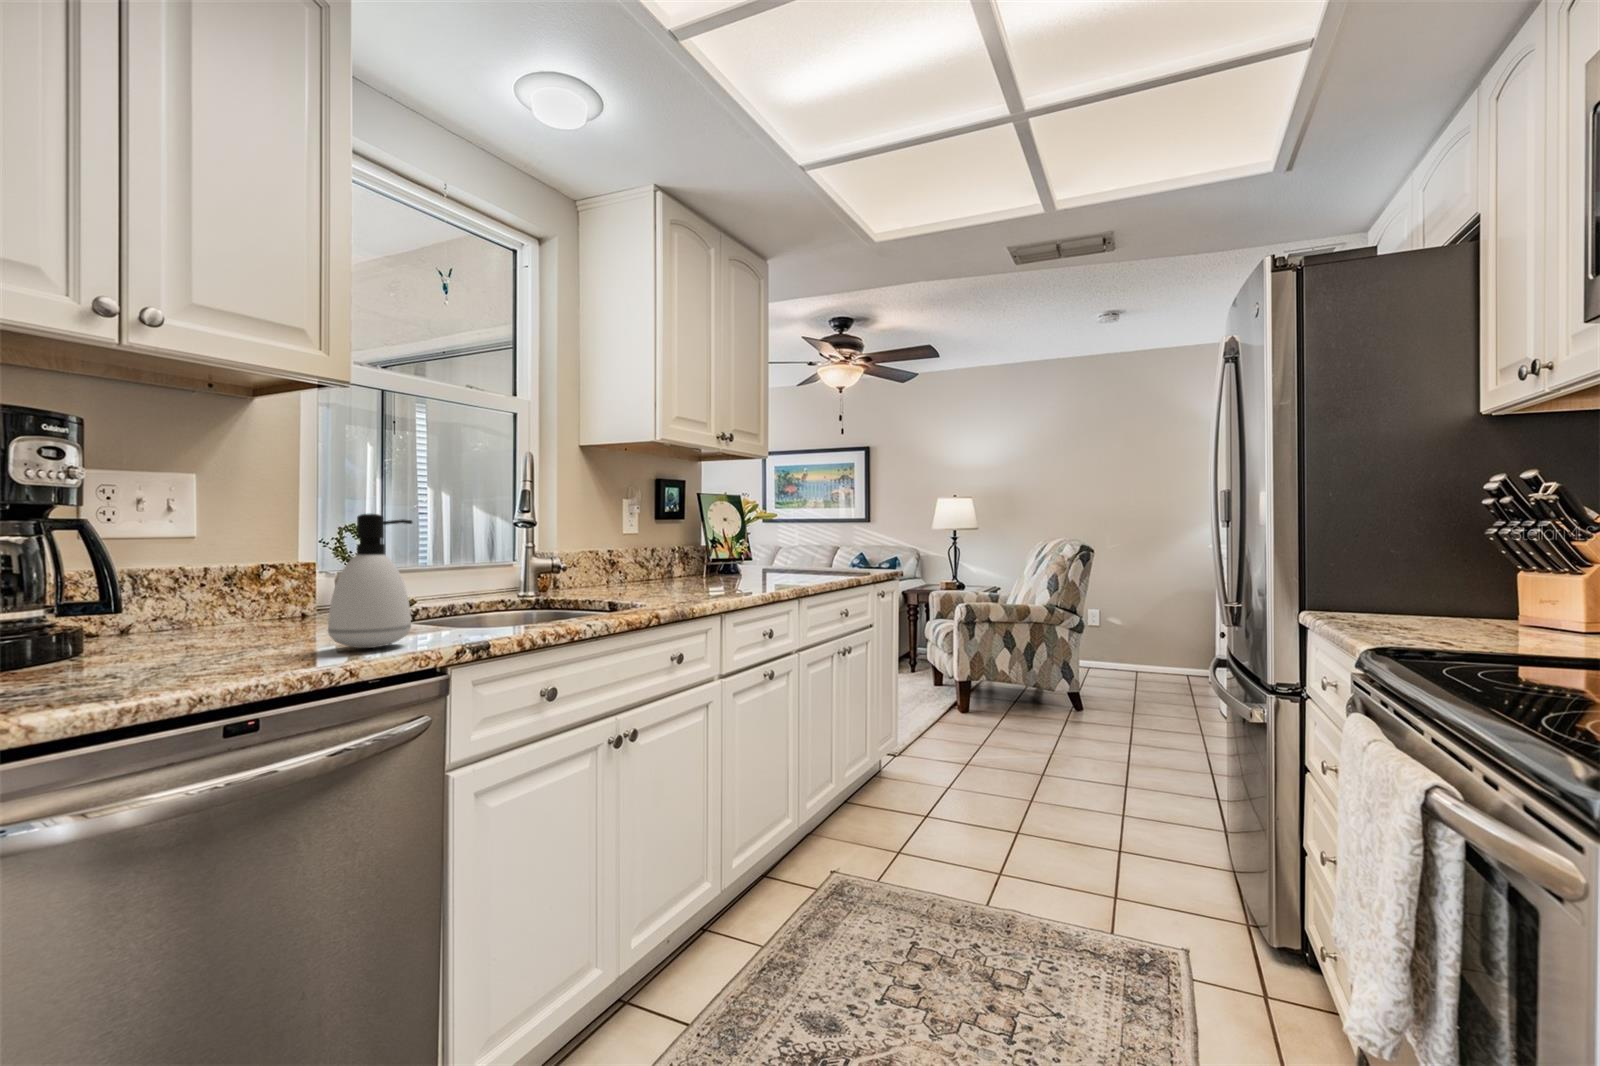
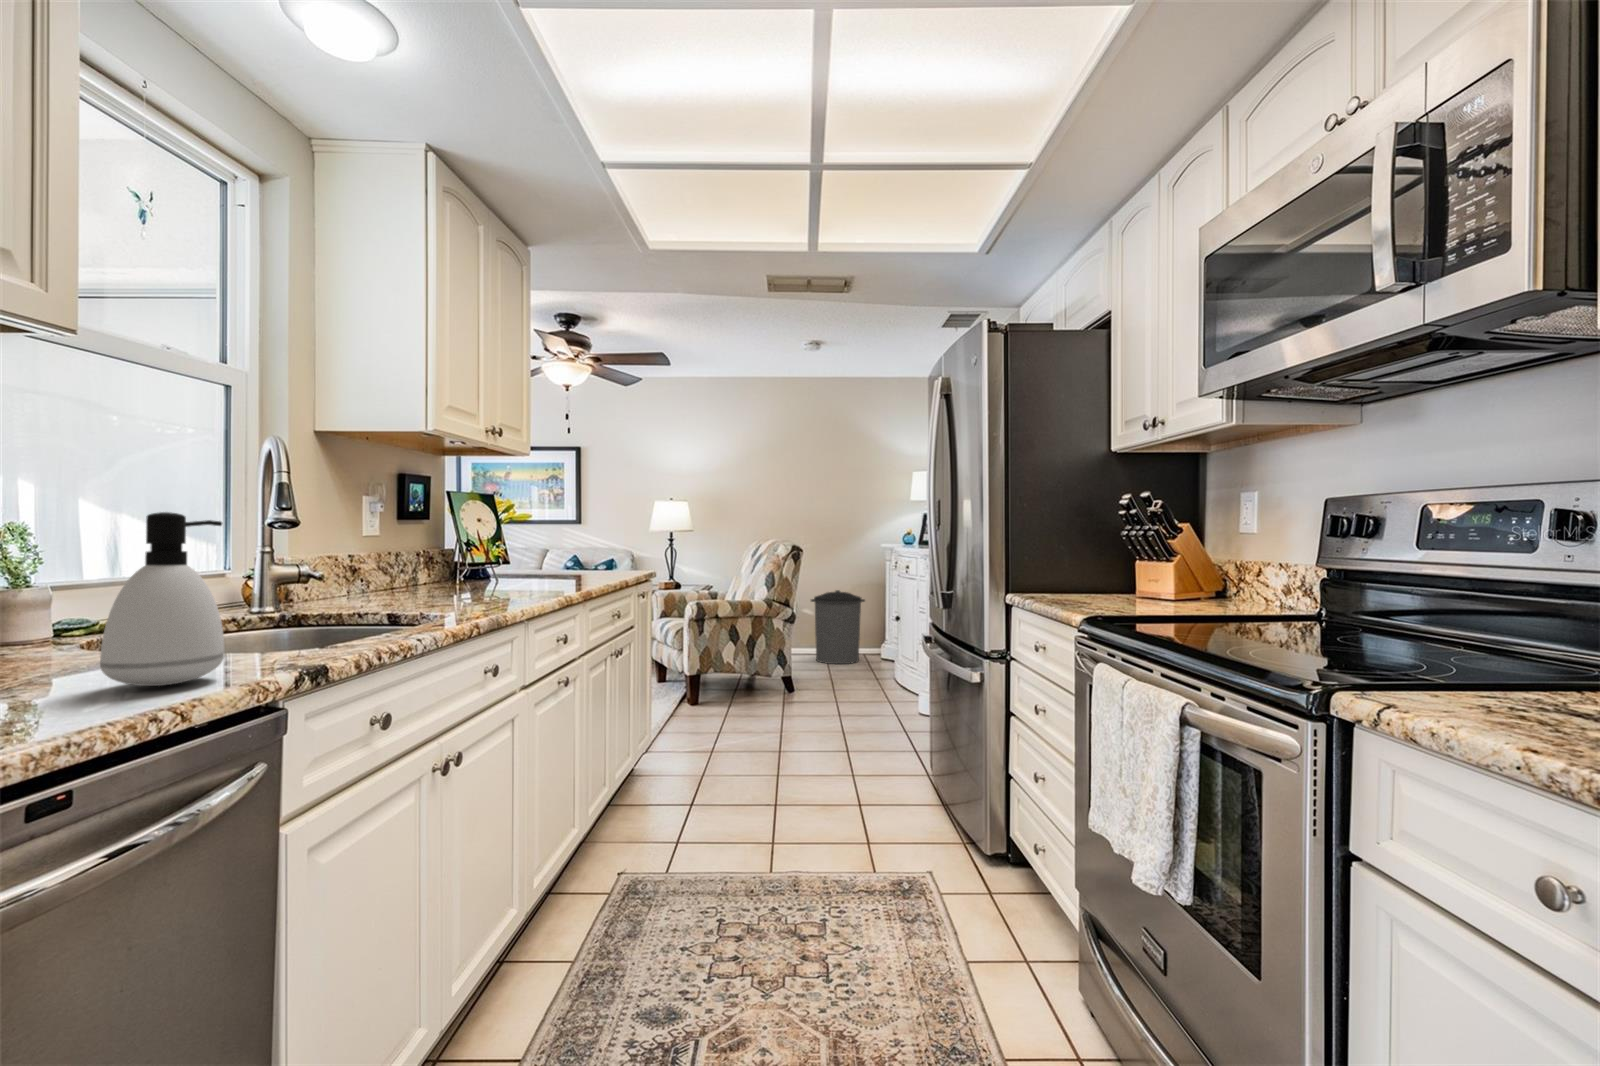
trash can: none [1117,595,1188,683] -> present [811,590,865,664]

